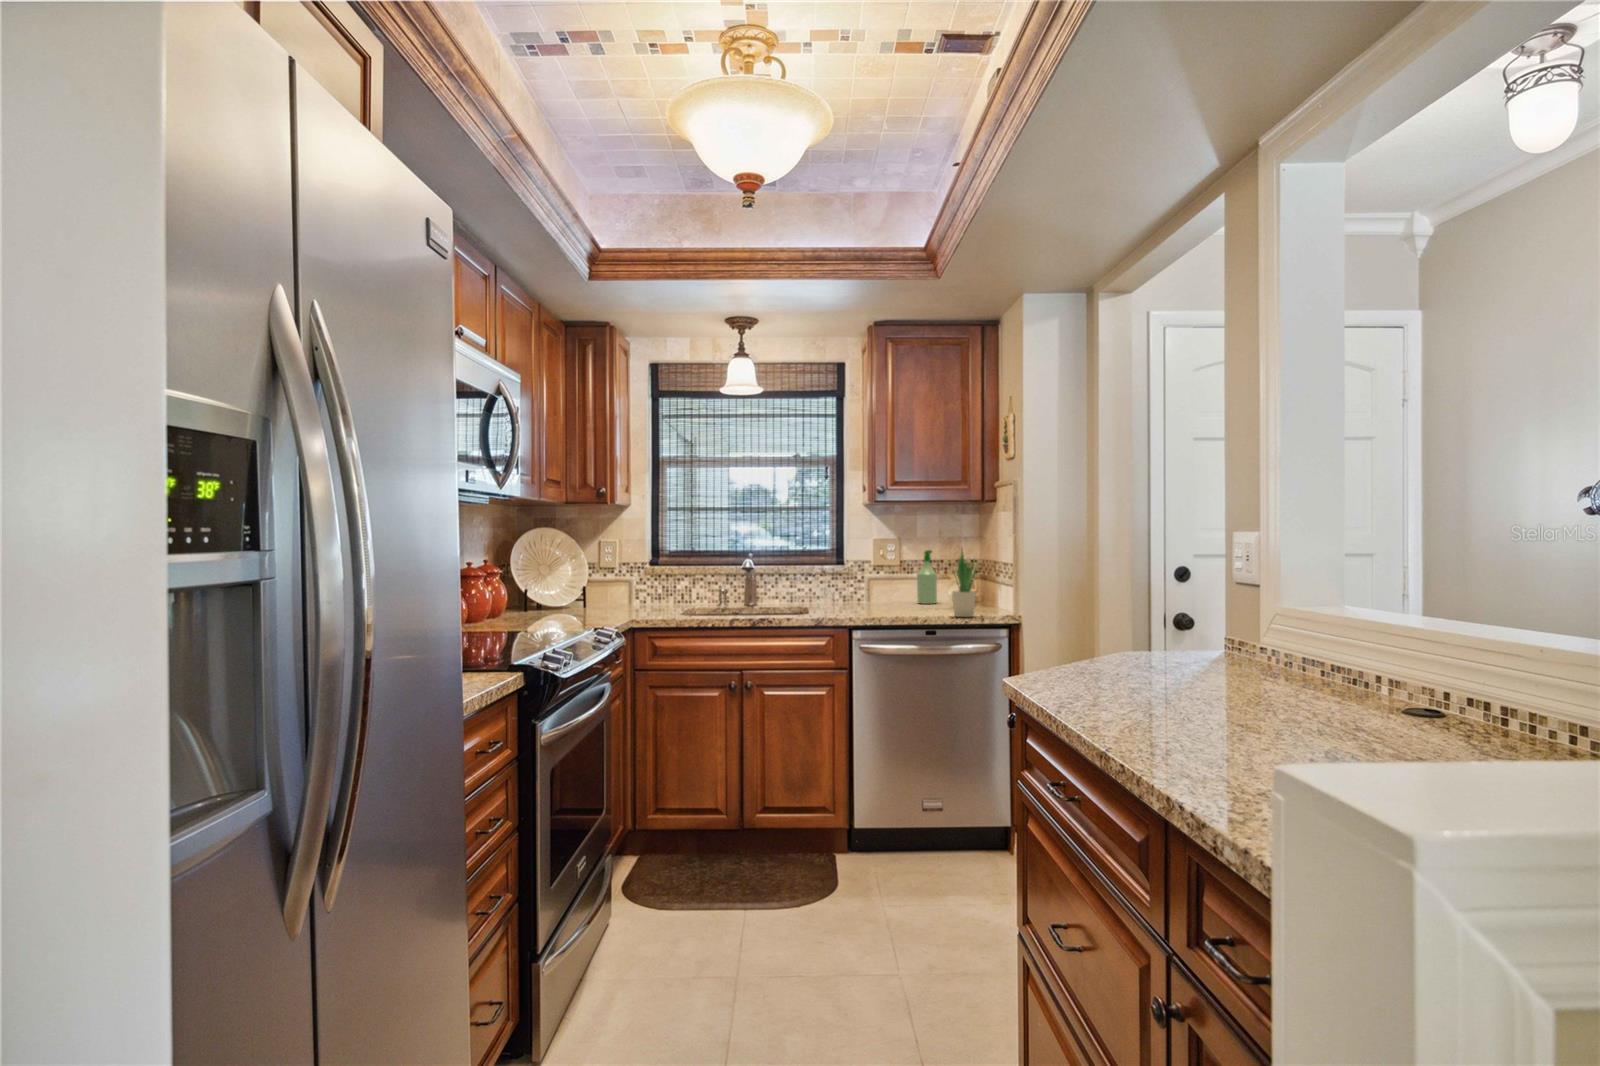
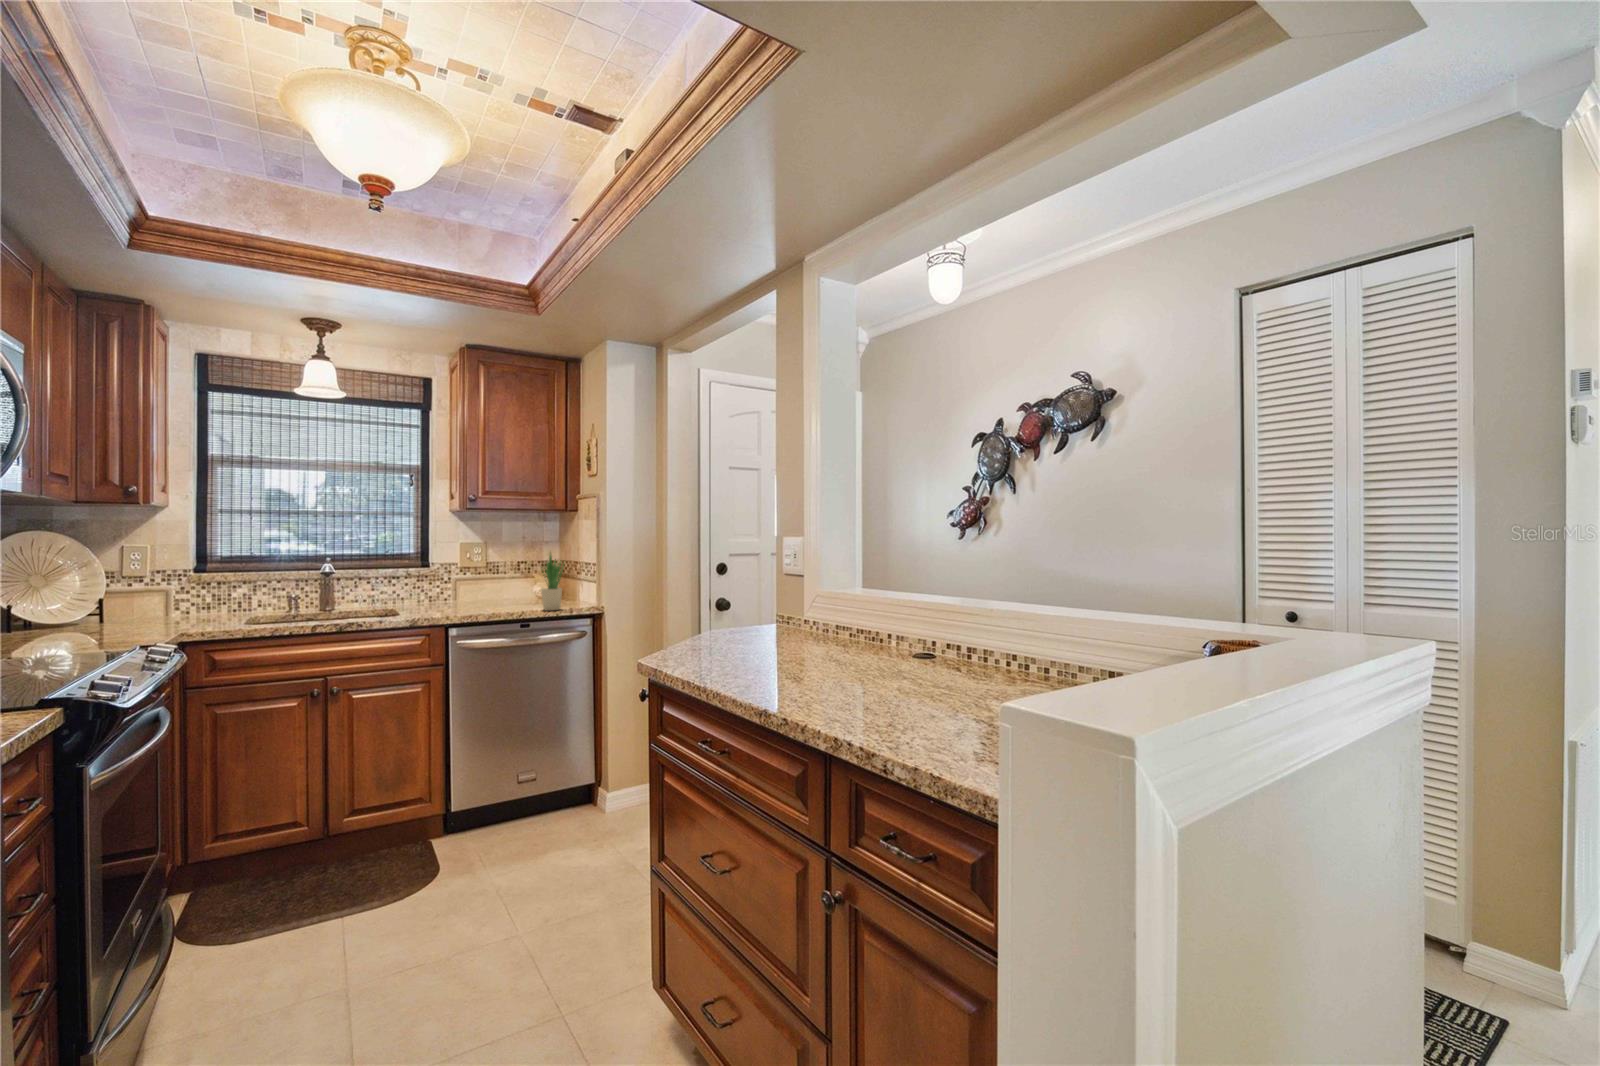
spray bottle: present [917,550,937,604] -> none [505,553,524,601]

